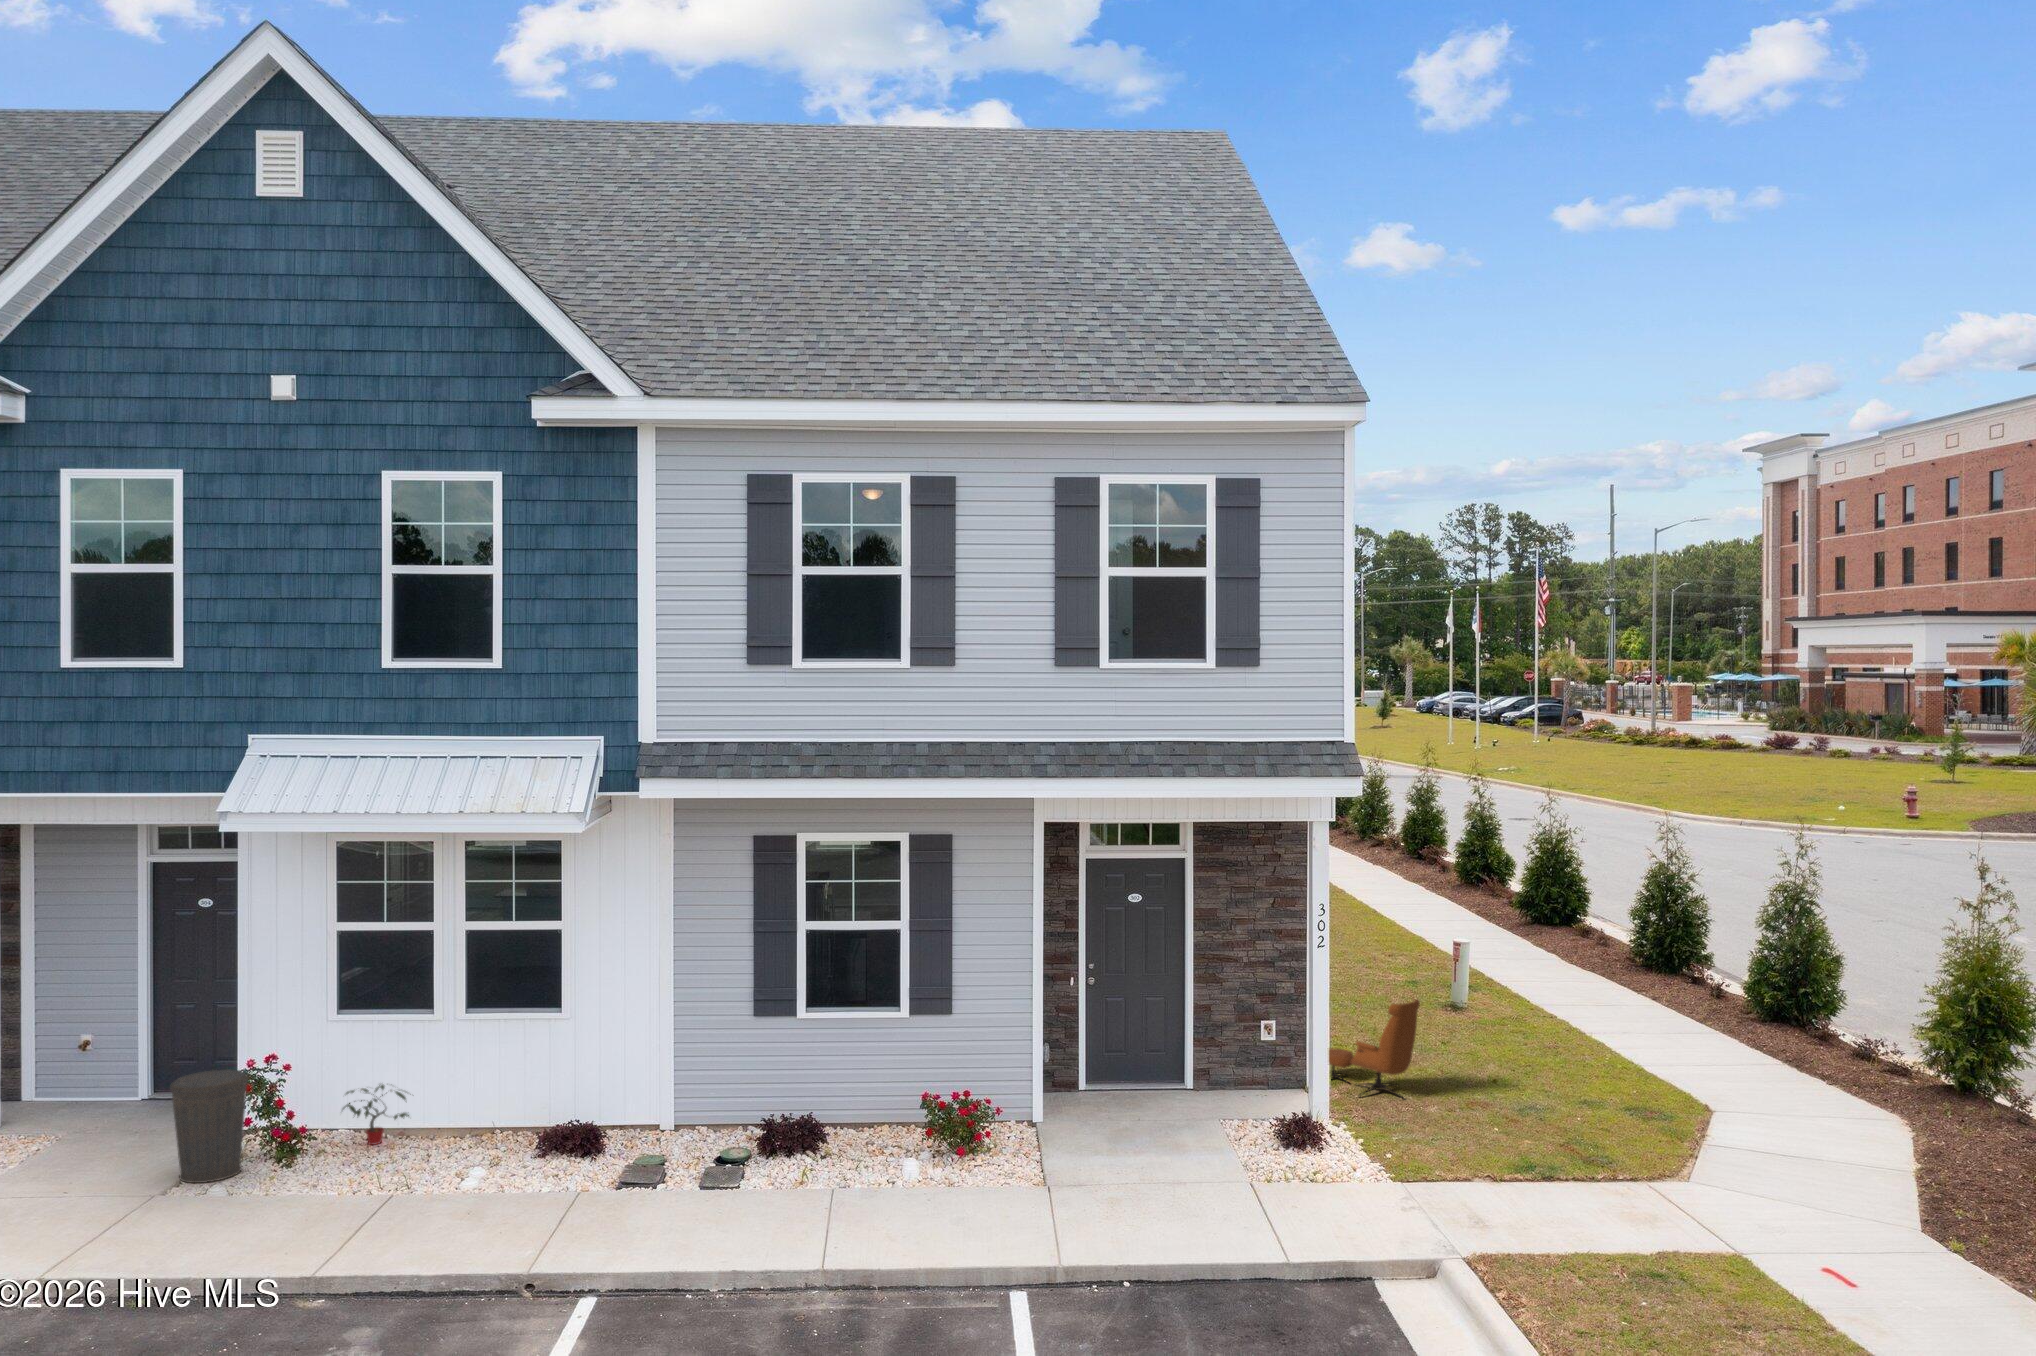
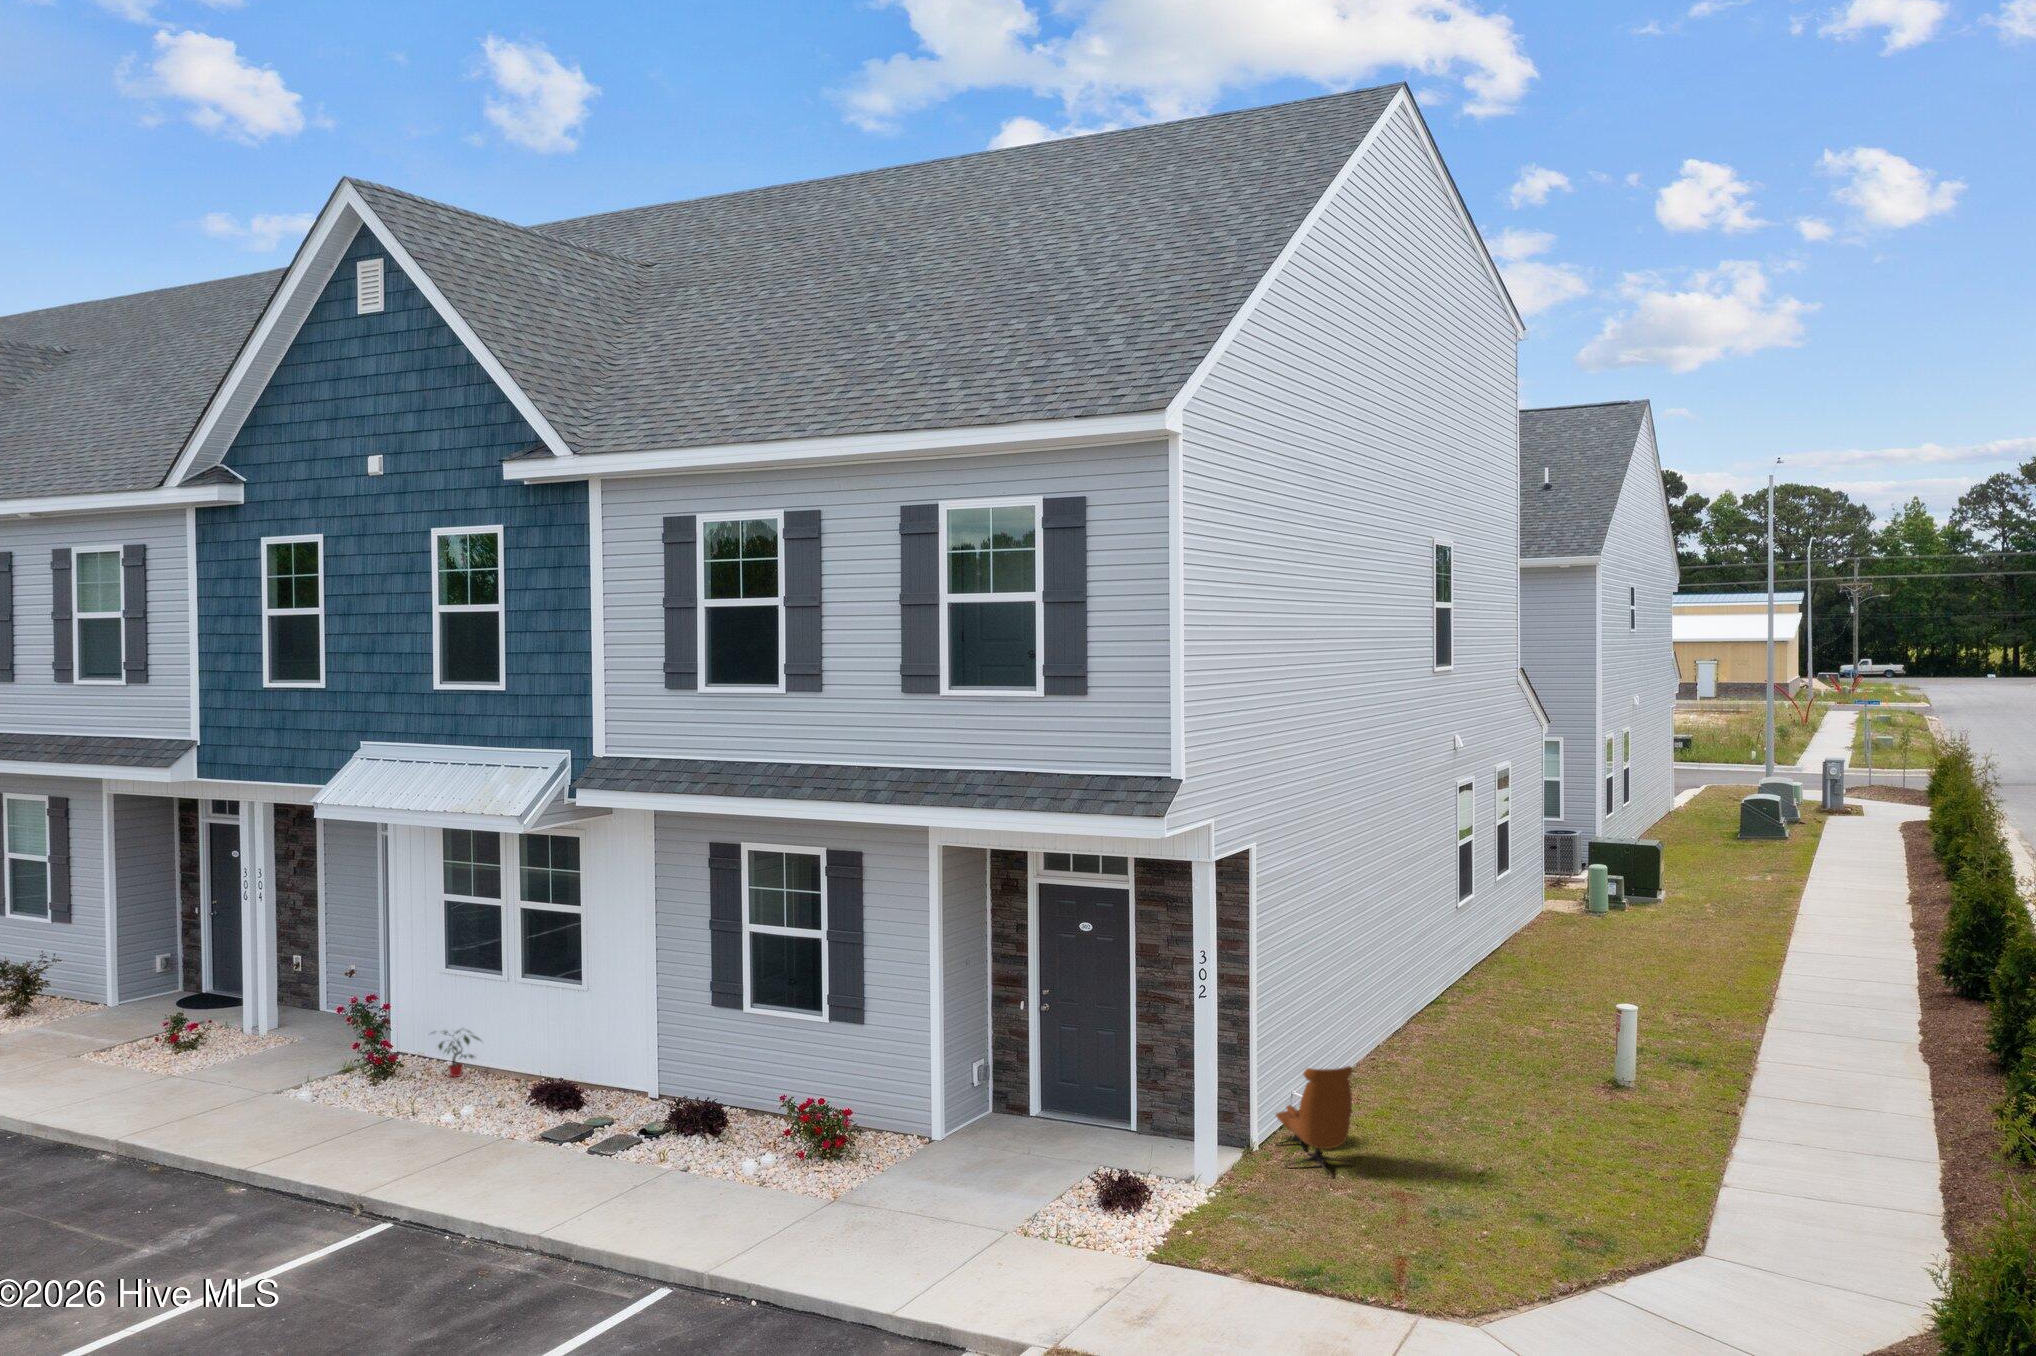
trash can: present [171,1069,248,1183] -> none [299,1004,359,1089]

